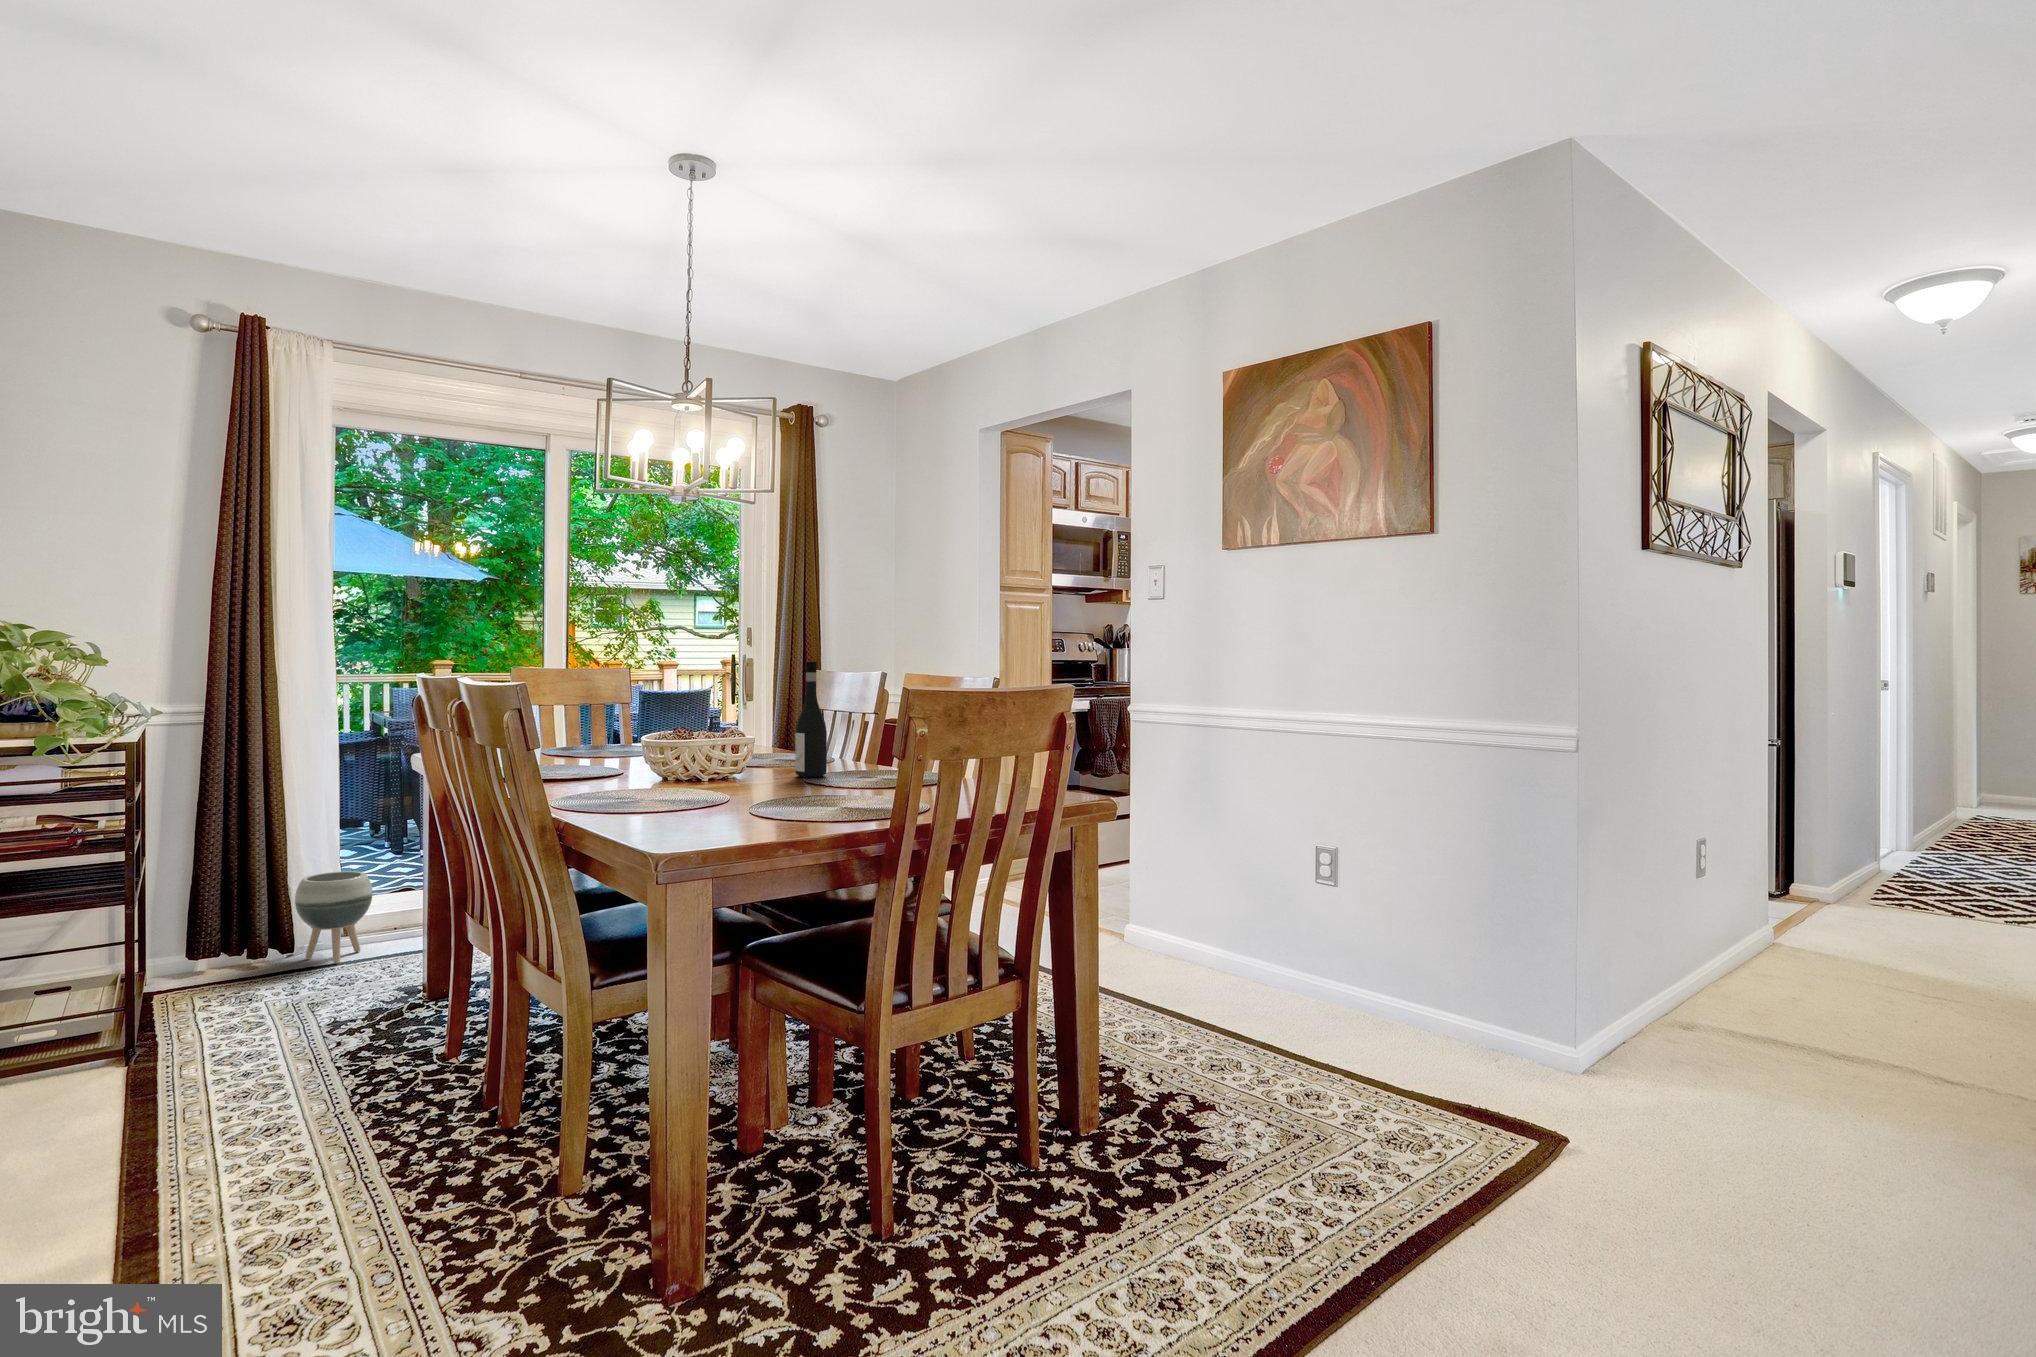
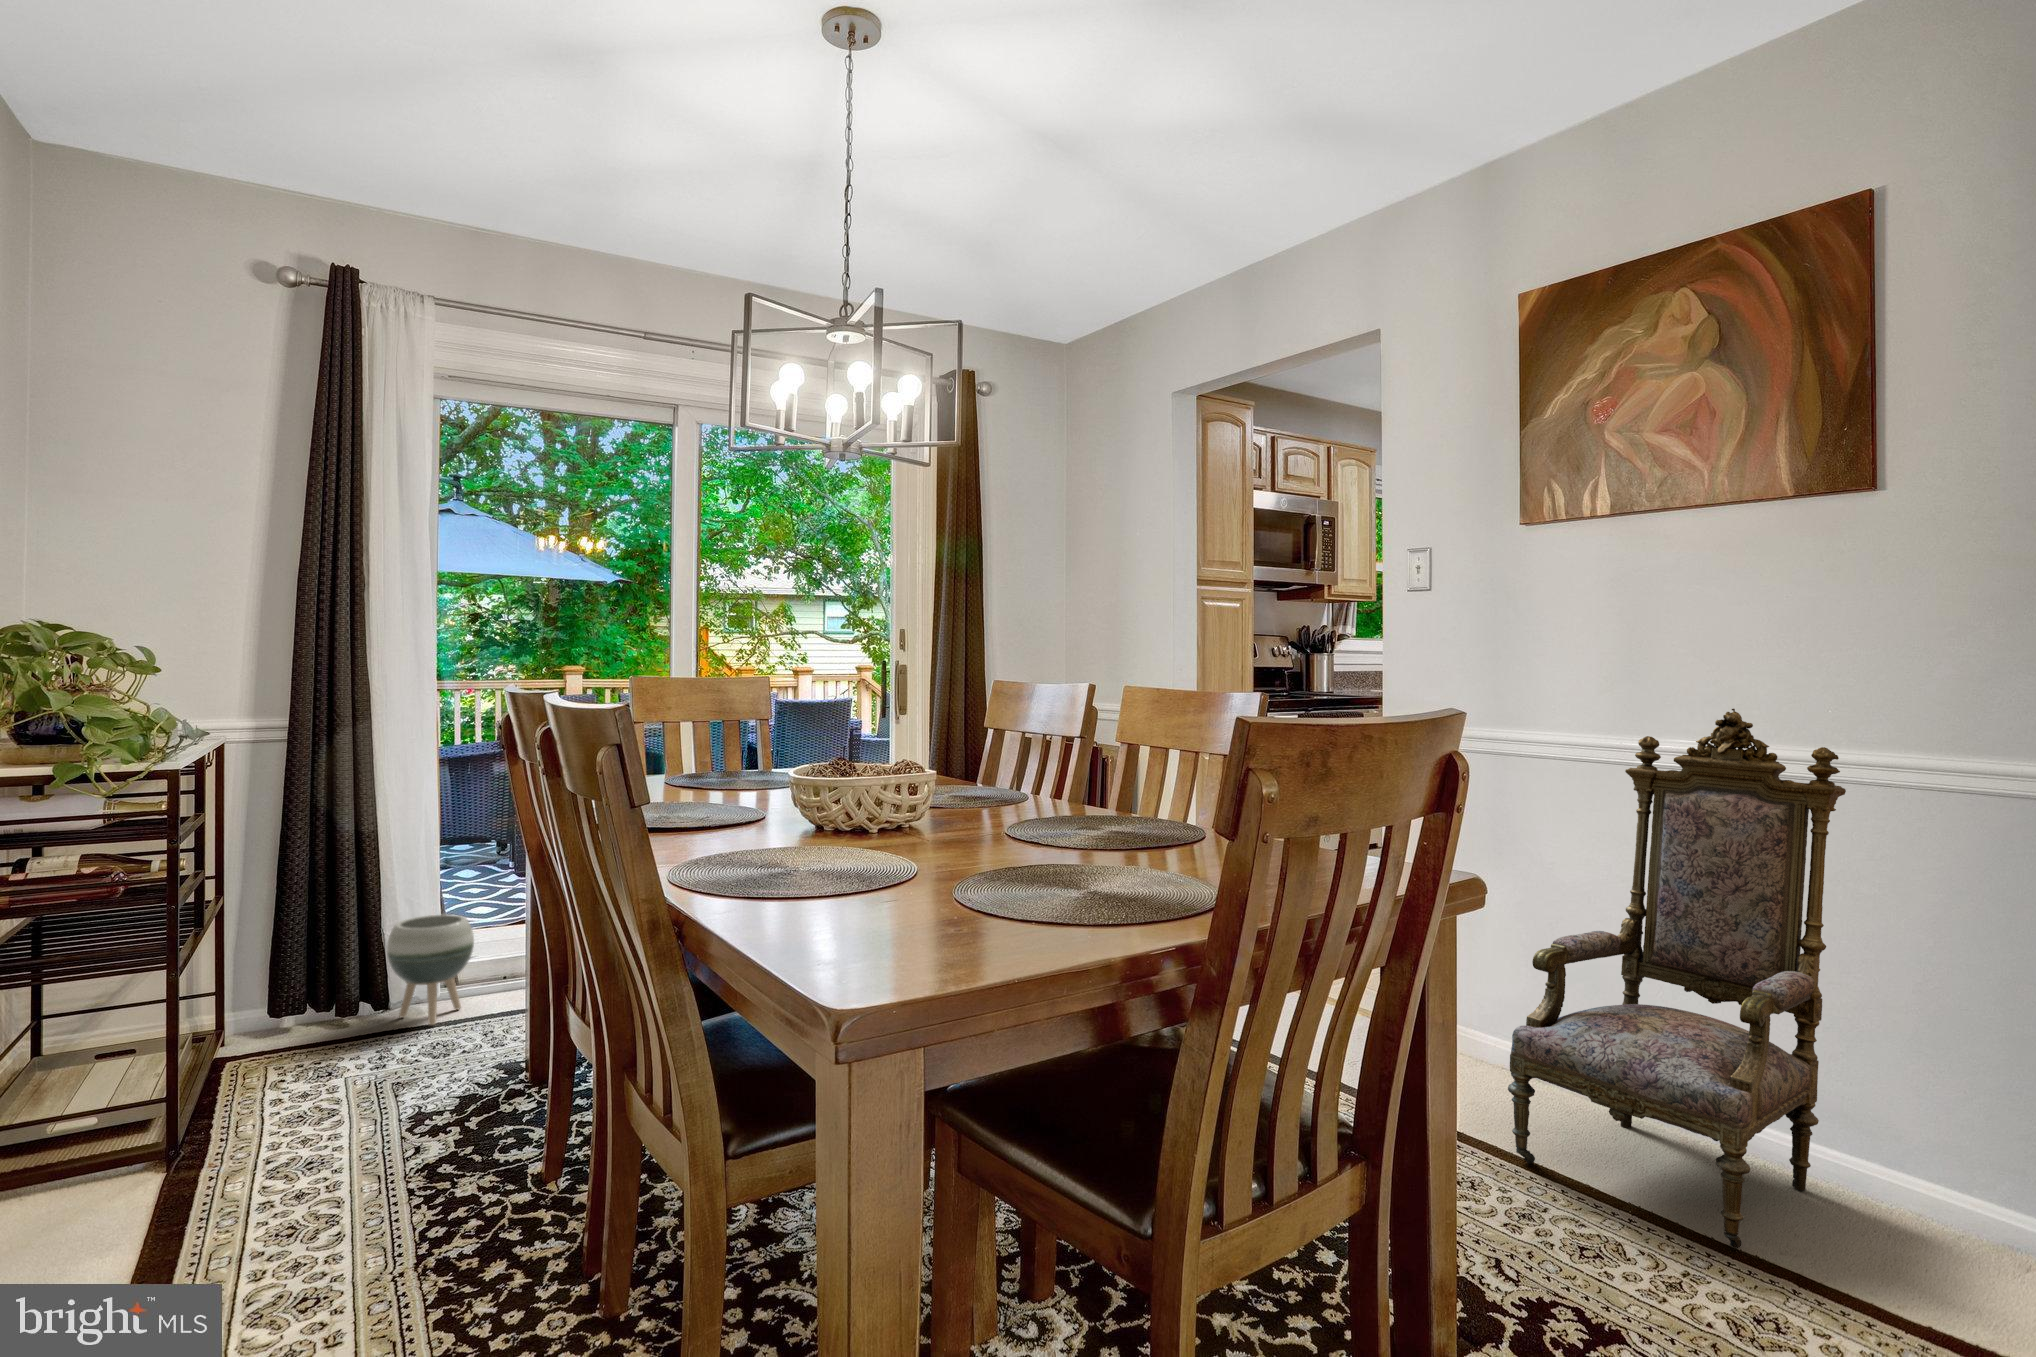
wine bottle: present [795,661,827,777] -> none [988,670,1029,826]
armchair: none [1186,690,1412,1061] -> present [1508,709,1846,1249]

